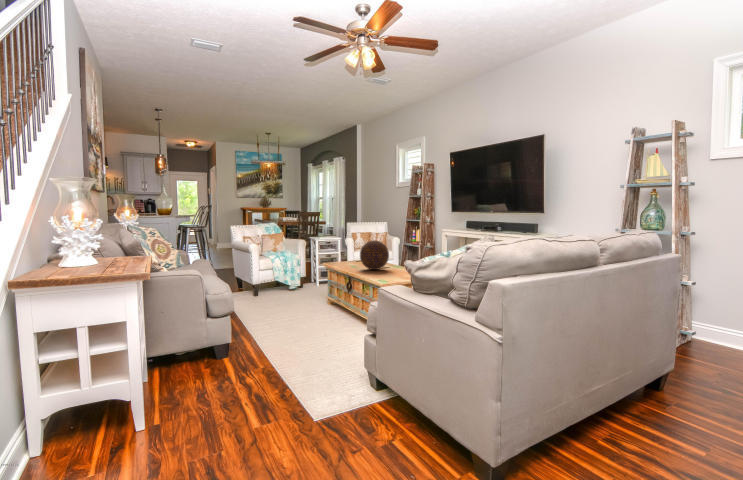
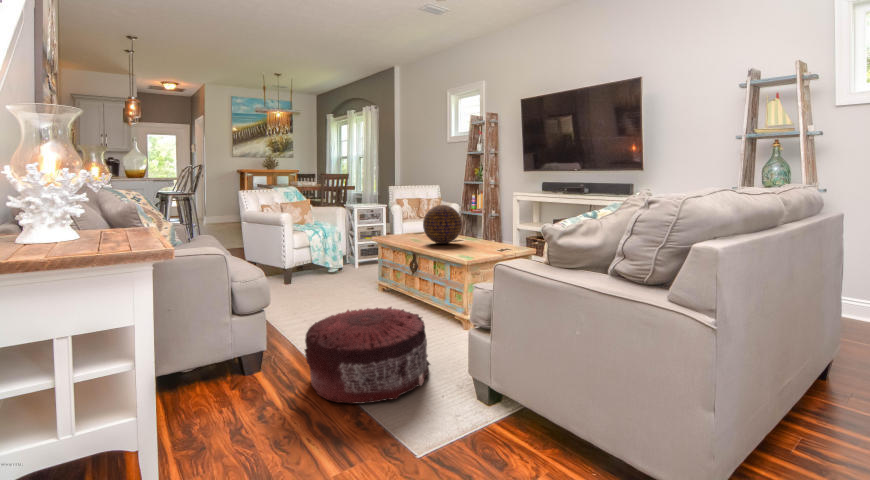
pouf: none [254,315,346,383] -> present [305,307,430,404]

